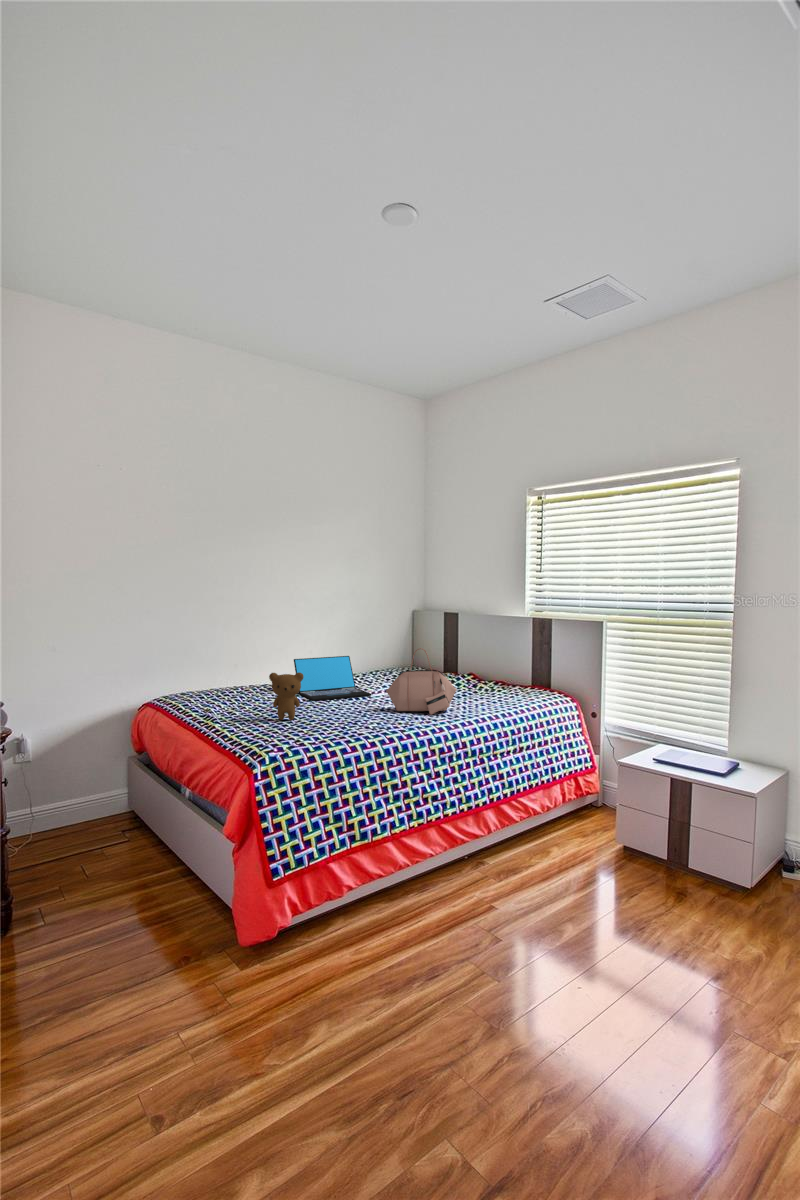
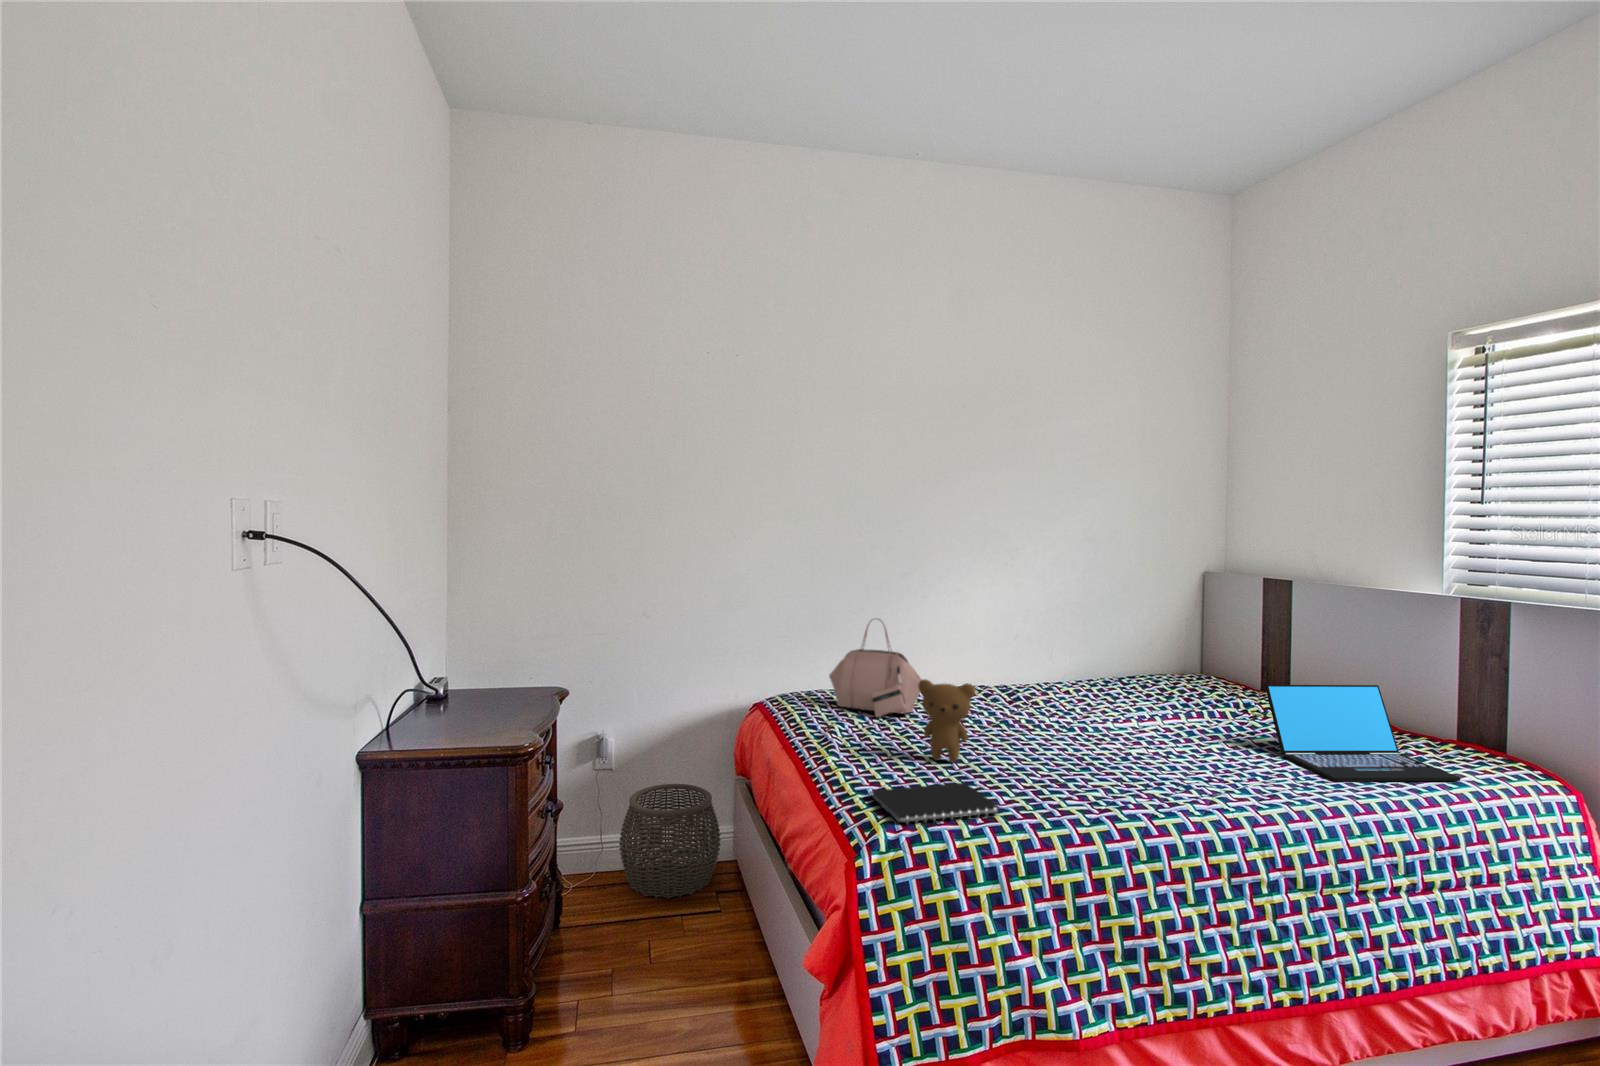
handbag: present [386,648,456,715] -> present [829,619,922,717]
laptop: present [294,656,372,701] -> present [1265,685,1460,781]
notebook: none [251,727,327,749] -> present [871,783,1000,824]
woven basket: none [44,769,124,849] -> present [619,784,721,899]

